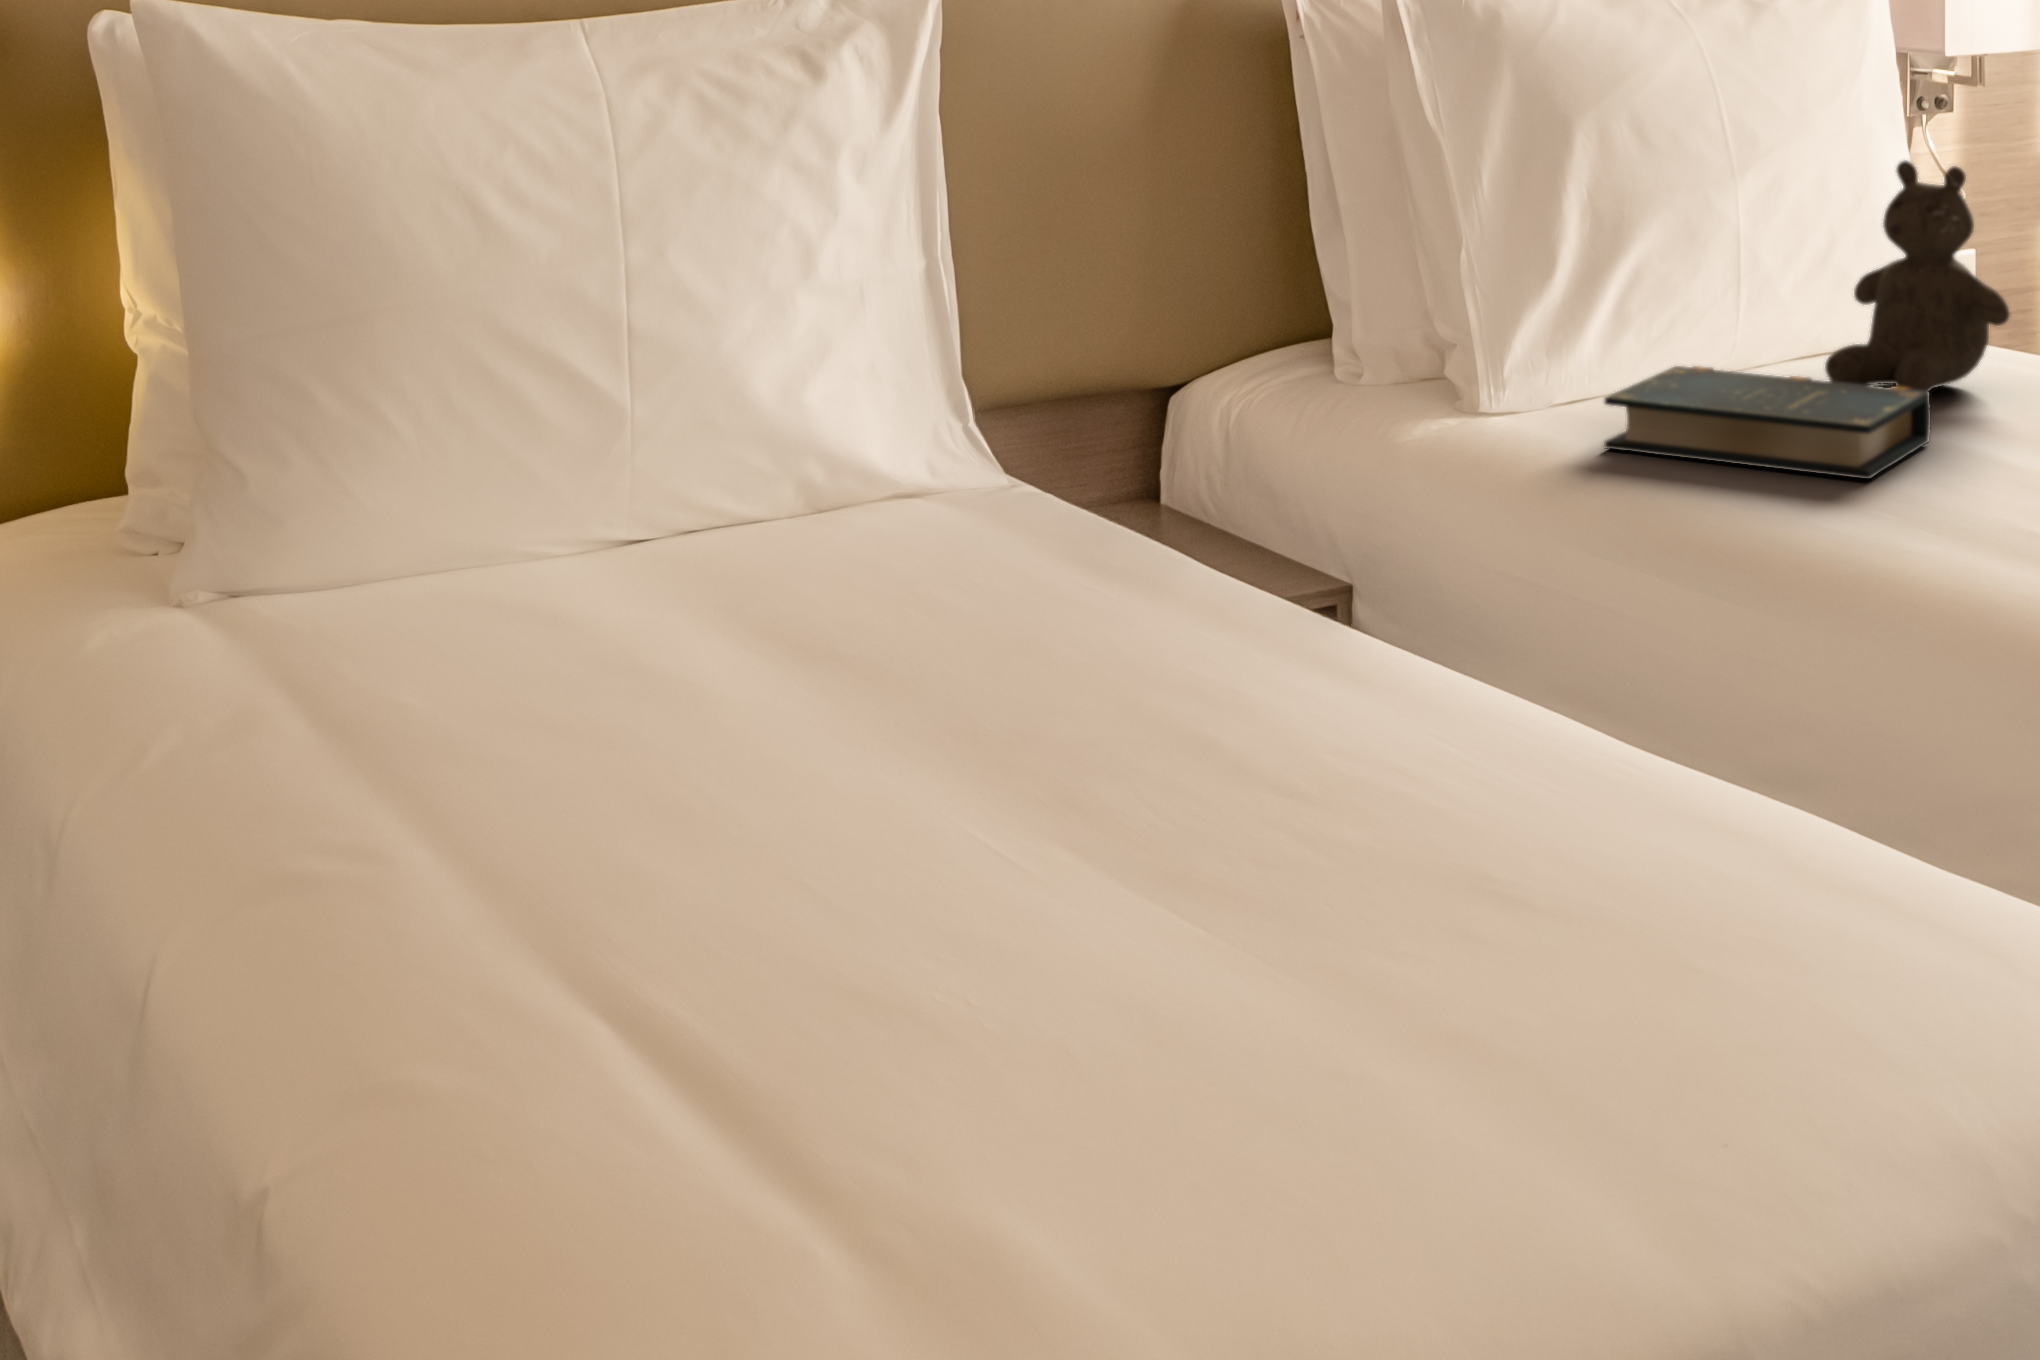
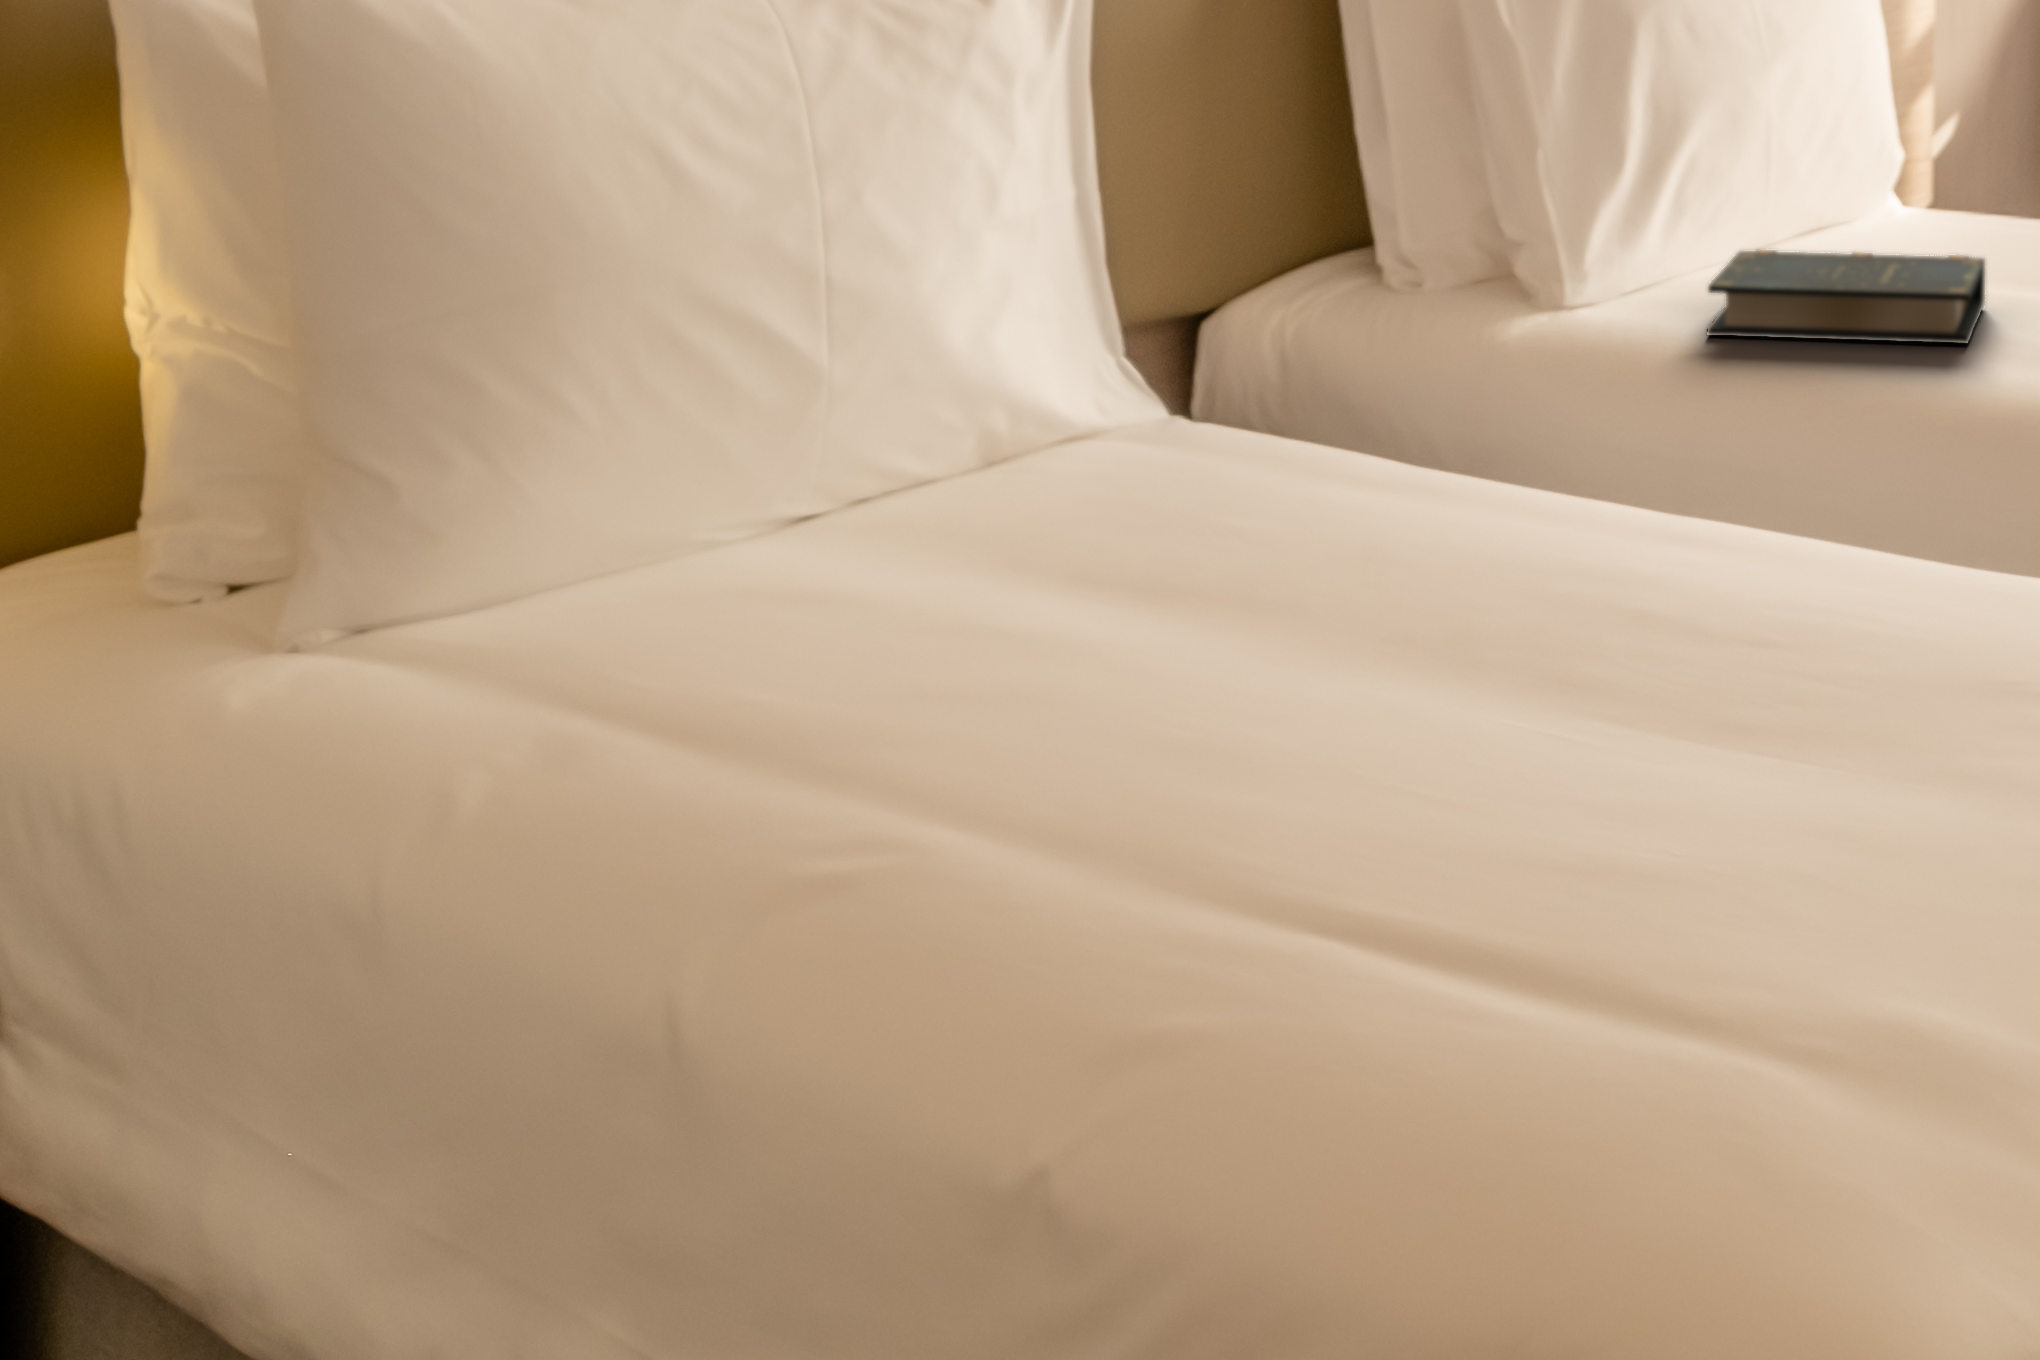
teddy bear: present [1825,161,2010,391] -> none [1844,45,2009,266]

